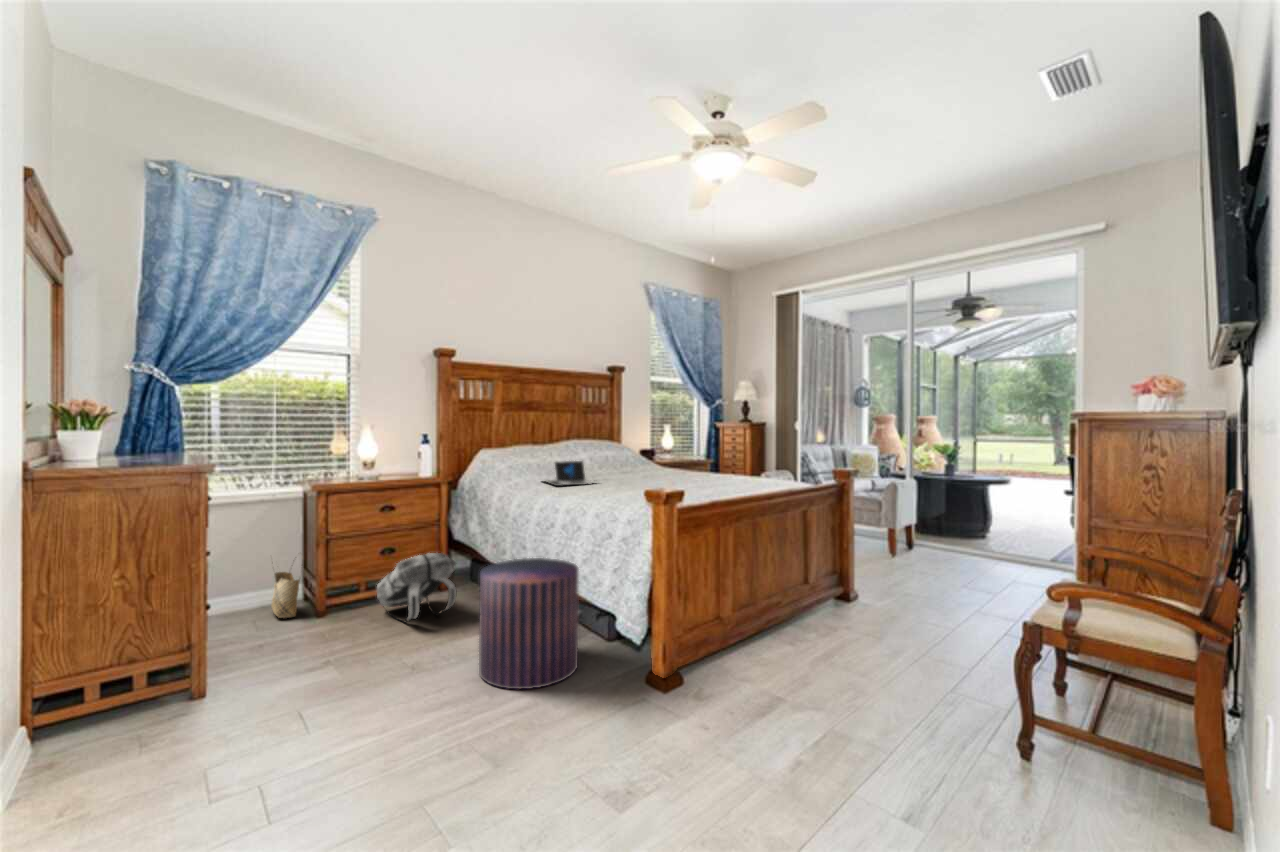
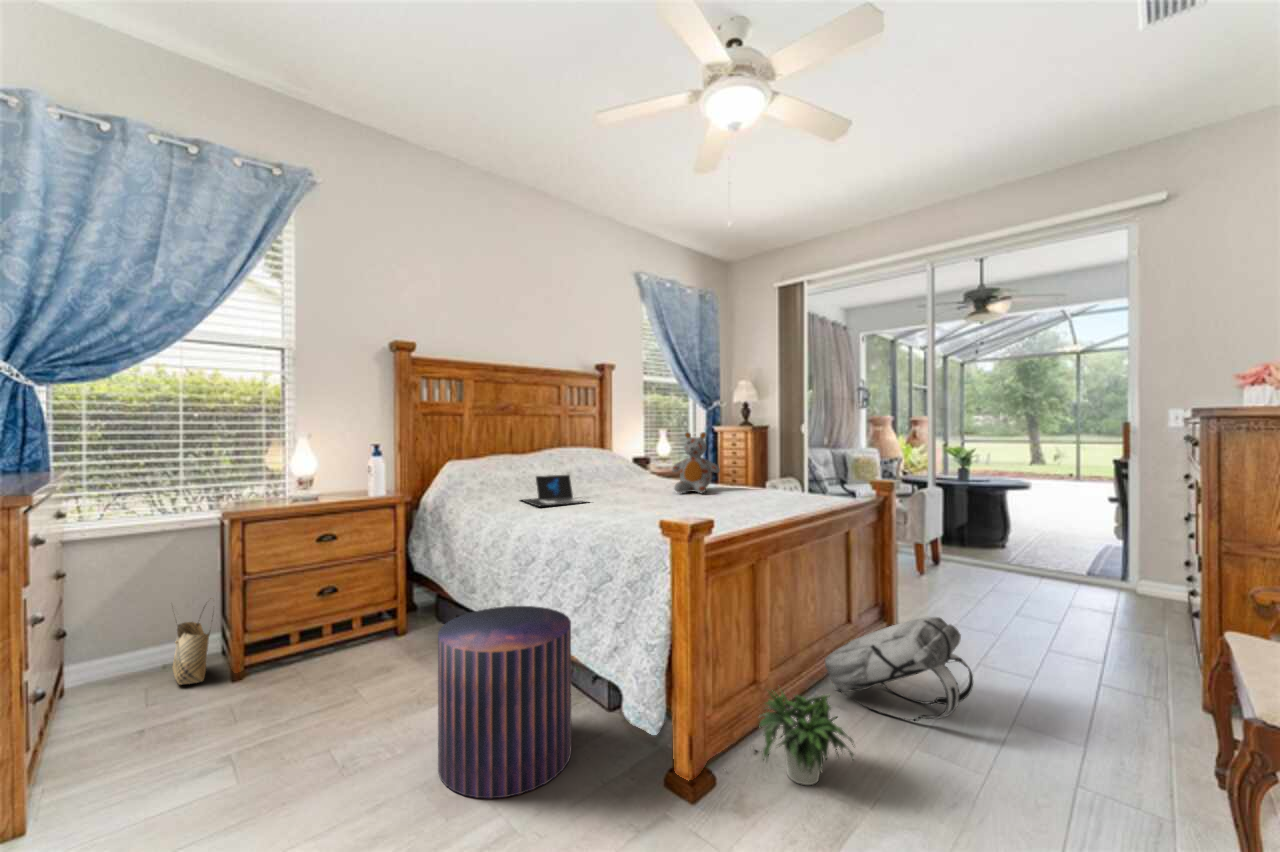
stuffed bear: none [669,427,709,478] -> present [672,432,720,493]
backpack: present [377,553,456,622] -> present [825,617,973,721]
potted plant: none [690,618,789,689] -> present [750,692,854,785]

